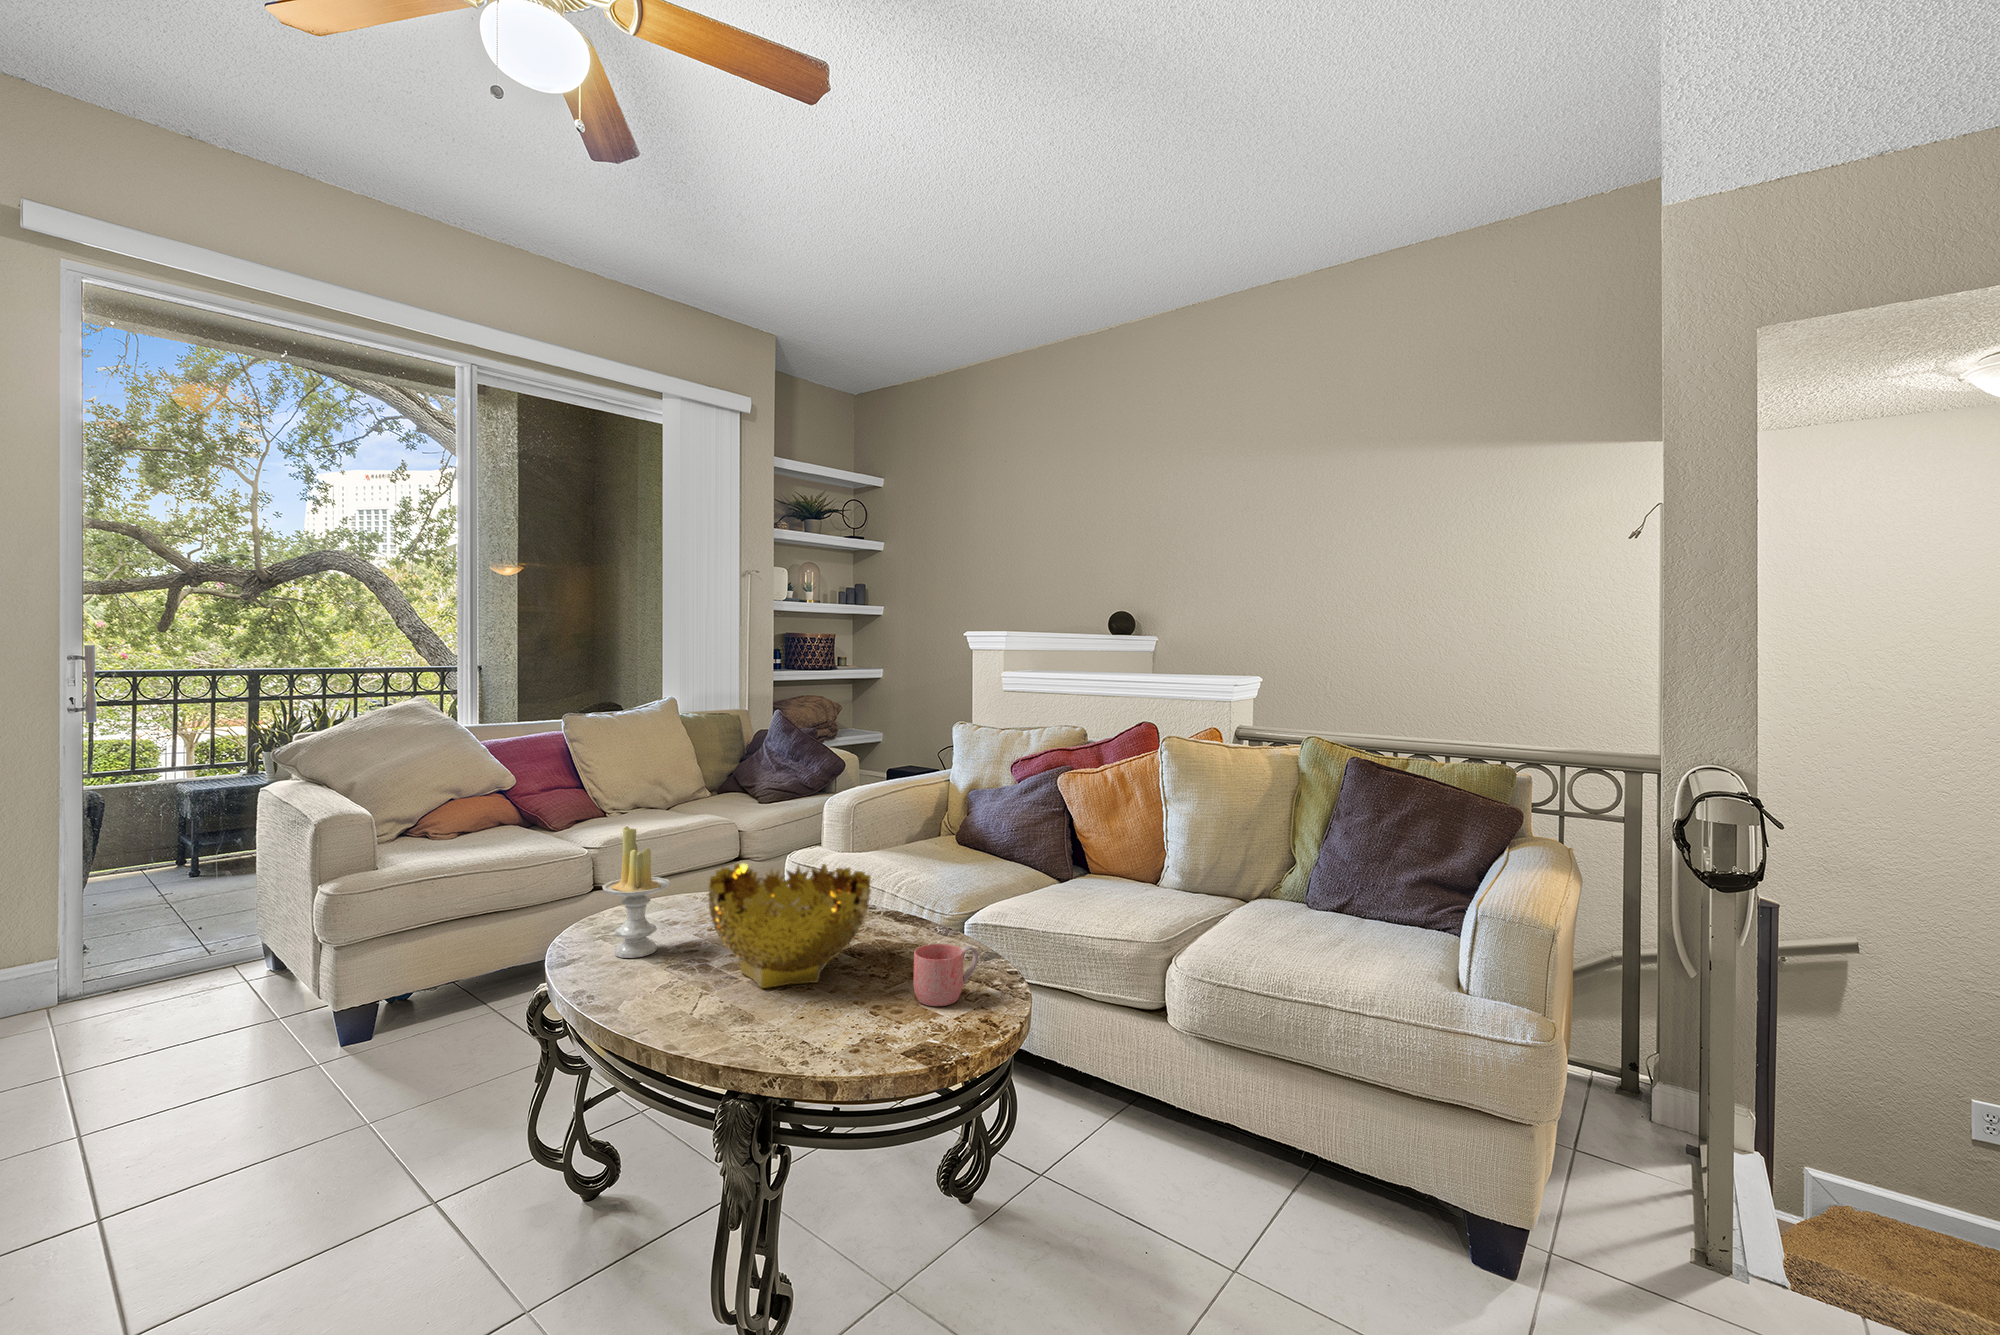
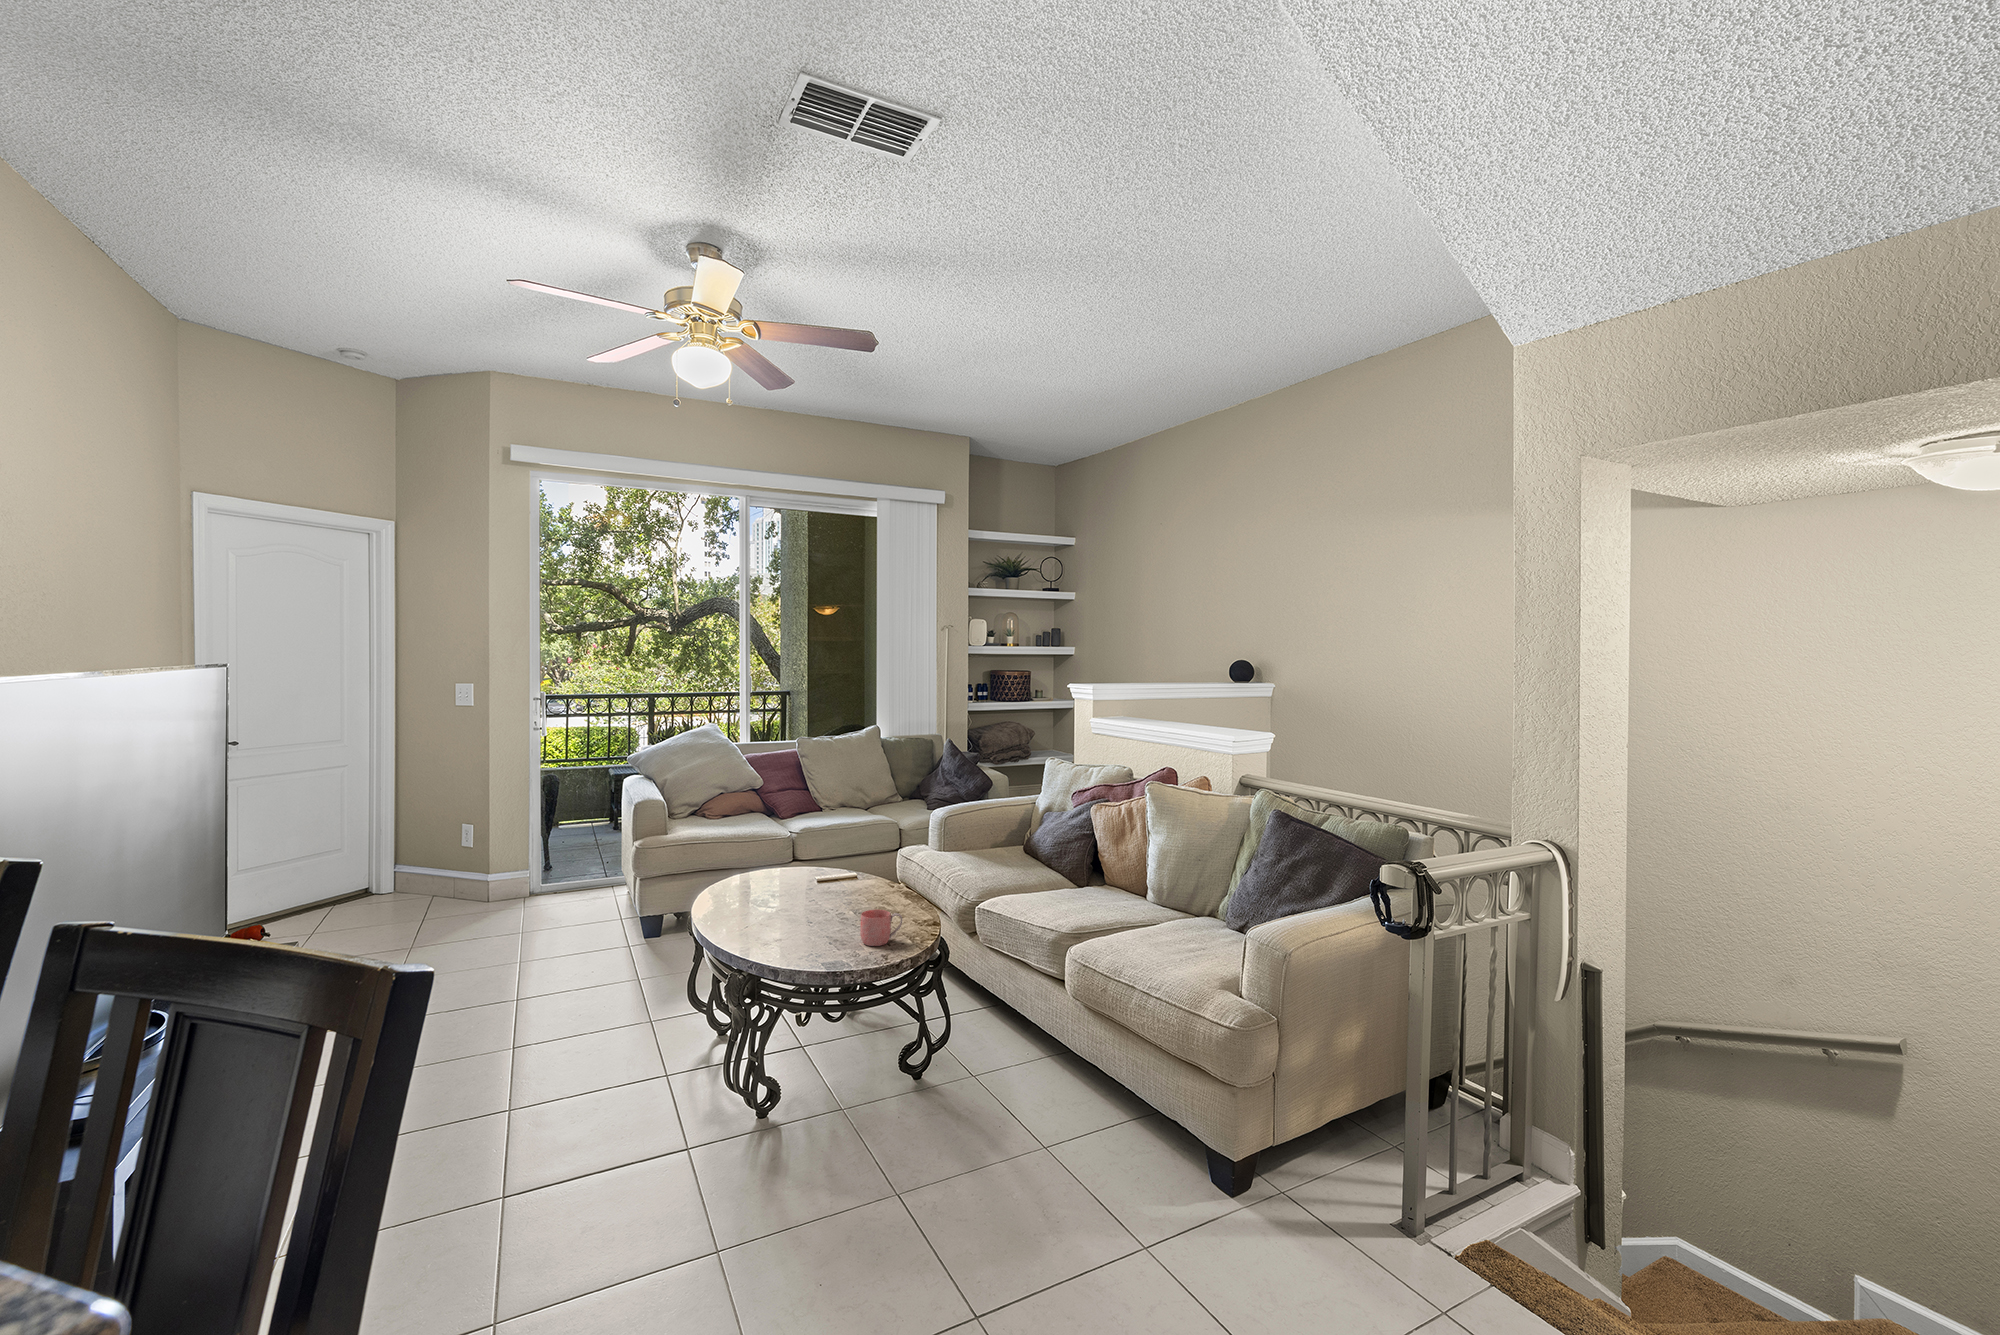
candle: present [602,826,670,958] -> none [730,822,769,899]
decorative bowl: present [708,864,871,988] -> none [767,850,864,925]

